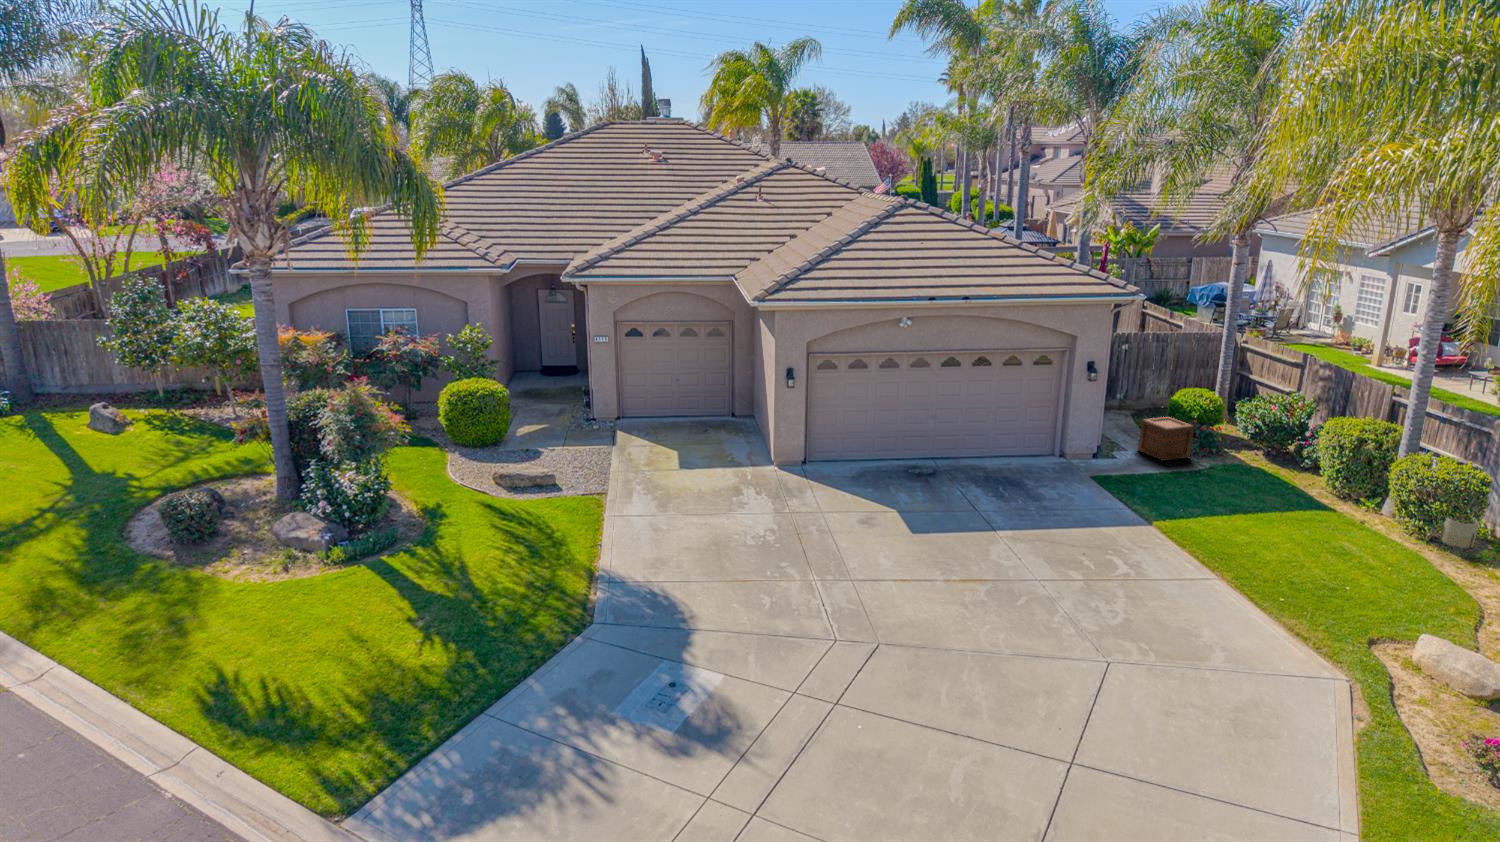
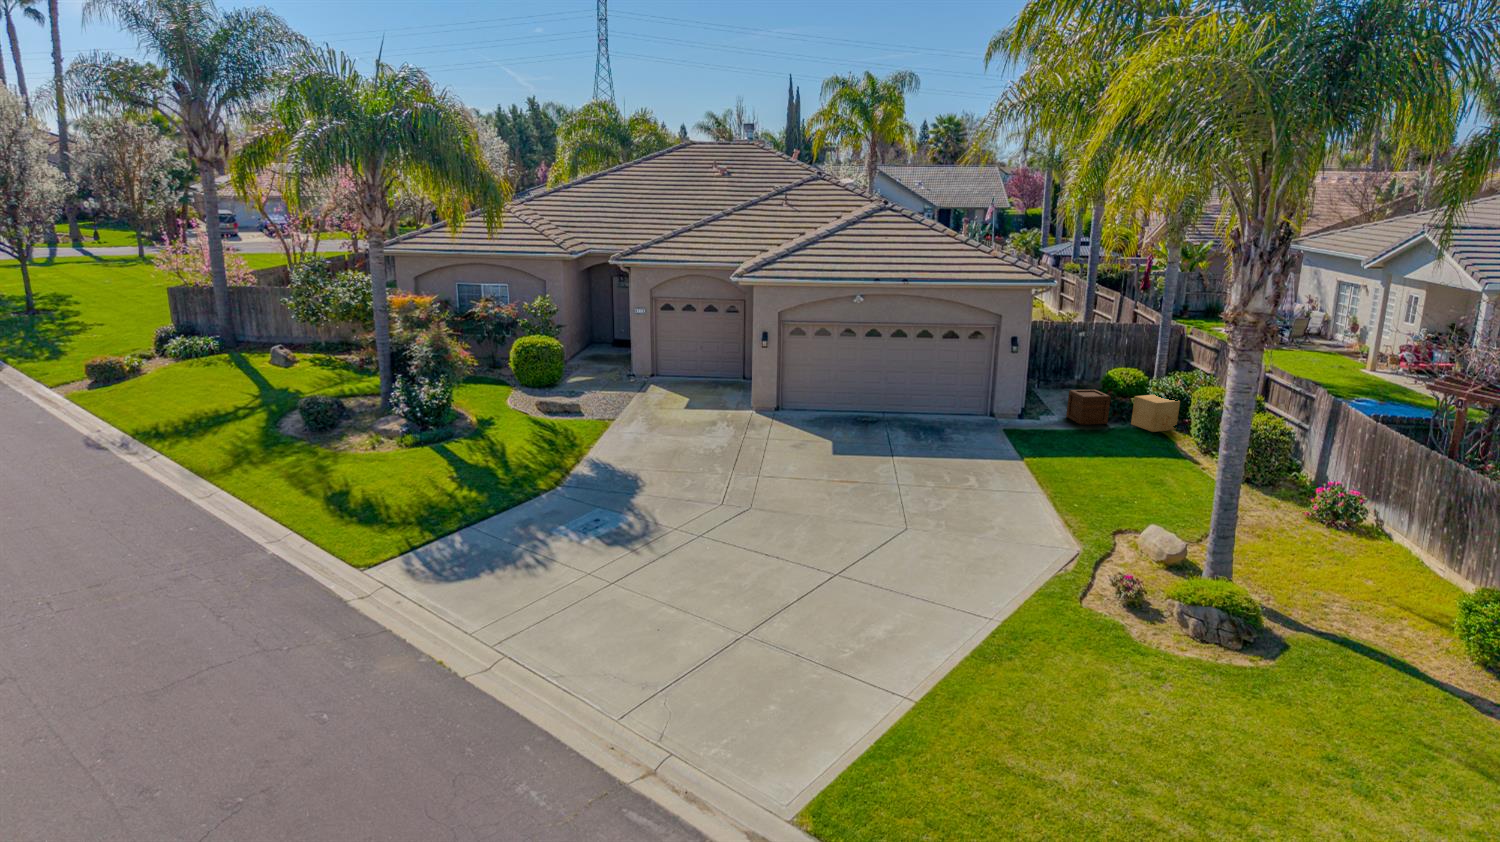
cardboard box: none [1213,419,1272,466] -> present [1131,394,1180,432]
planter: present [1437,517,1479,550] -> none [1260,462,1291,497]

